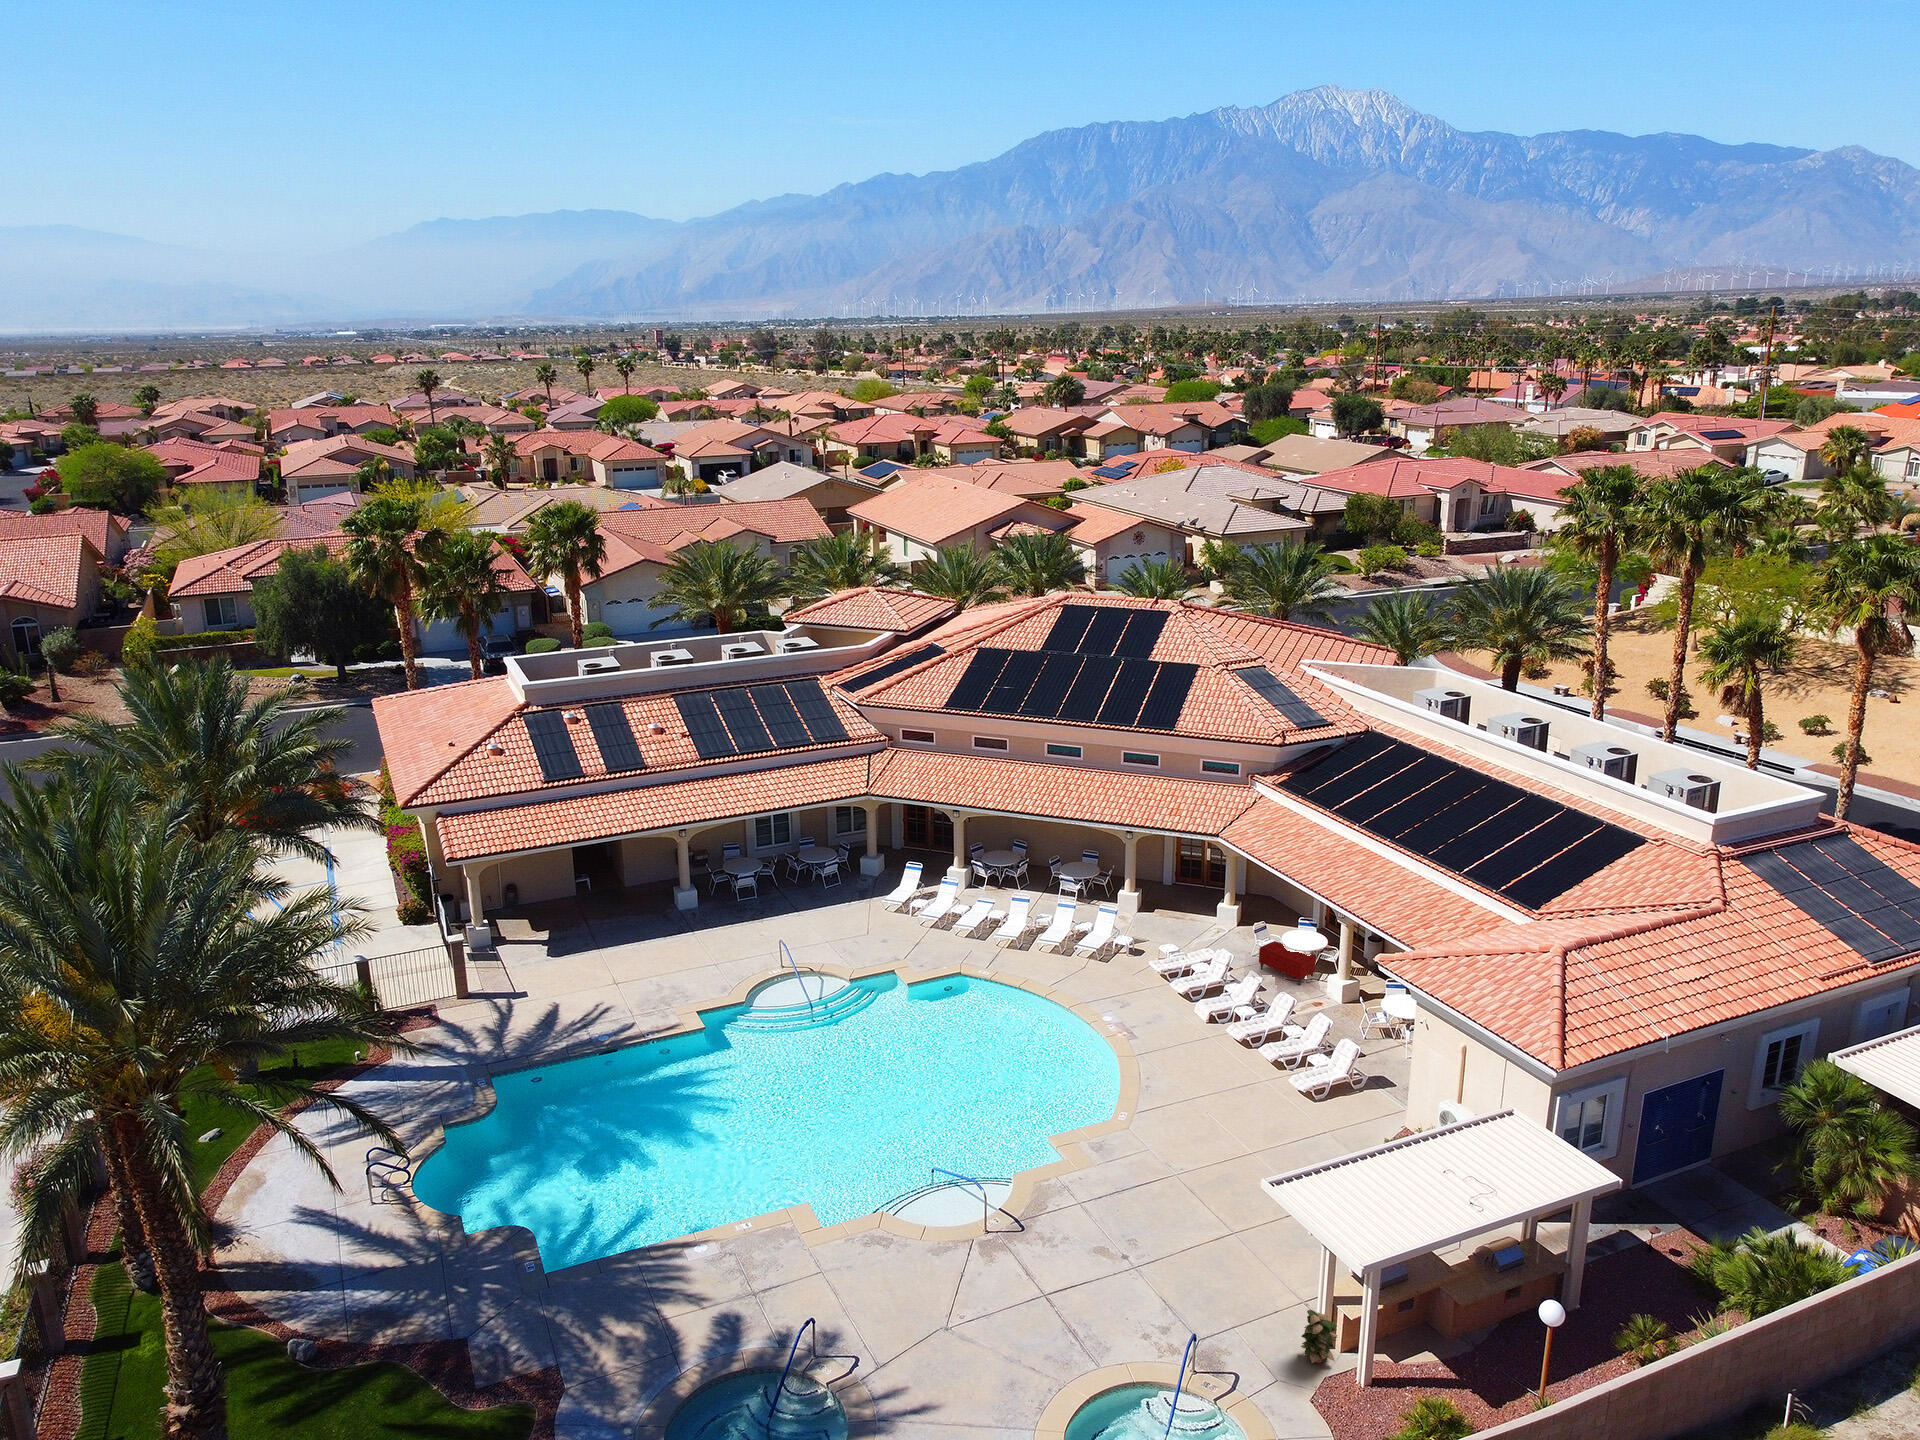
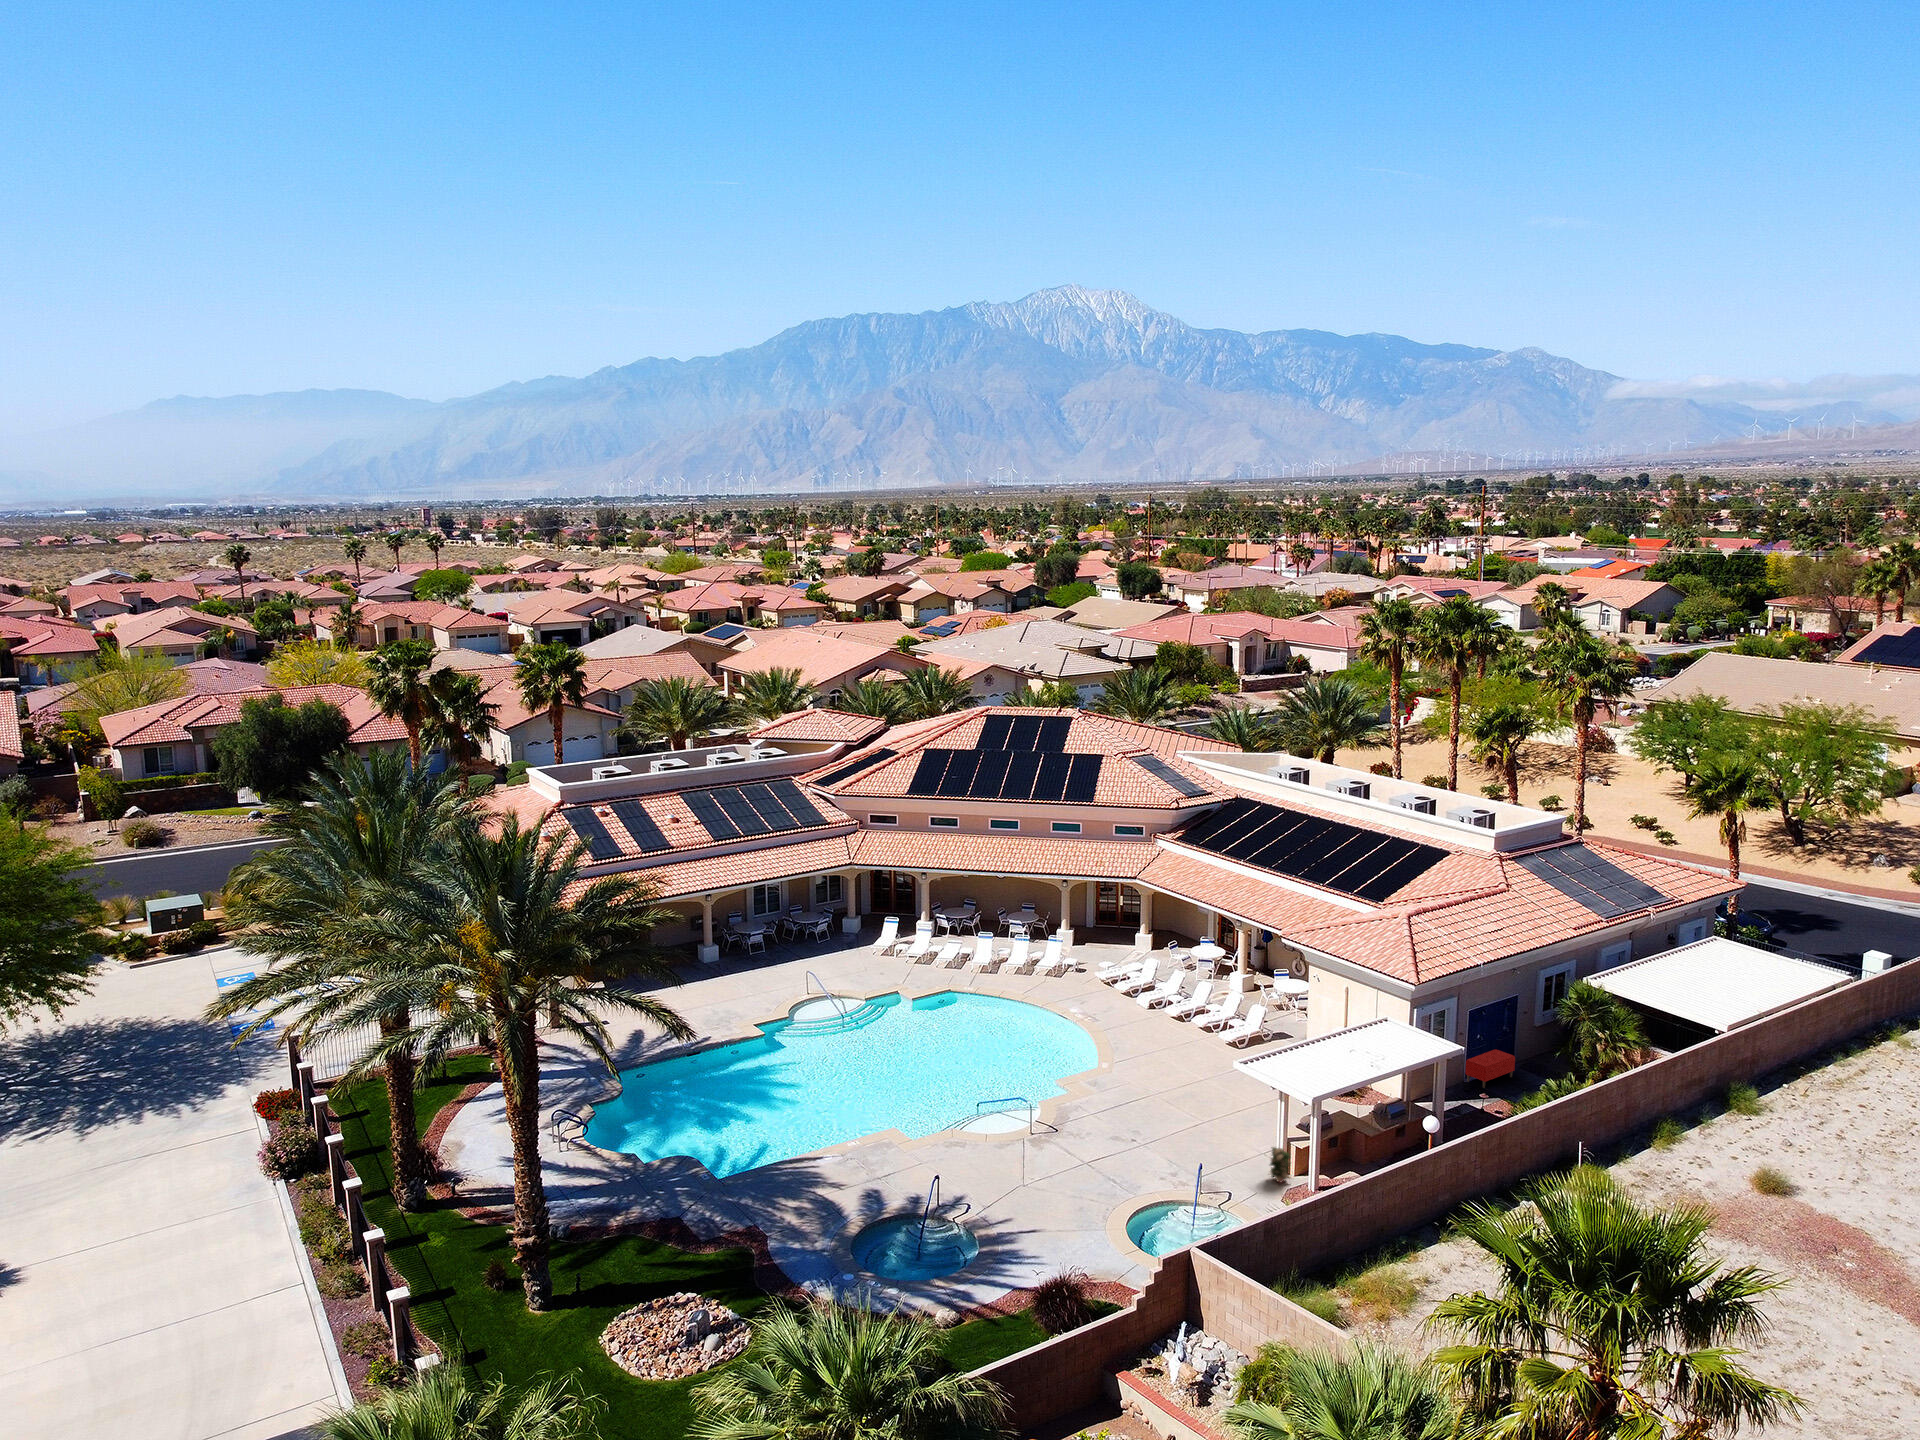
bench: present [1259,941,1316,985] -> present [1465,1049,1515,1088]

